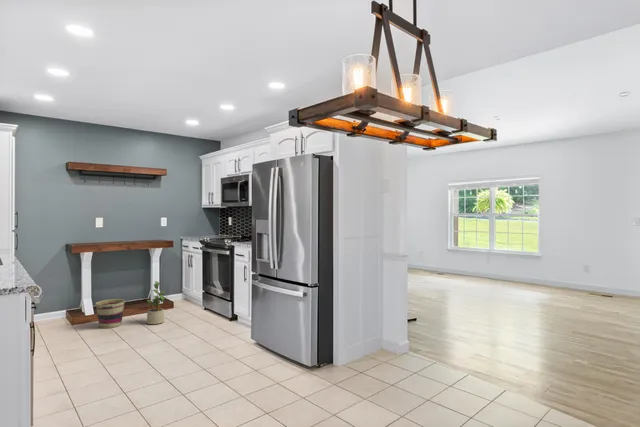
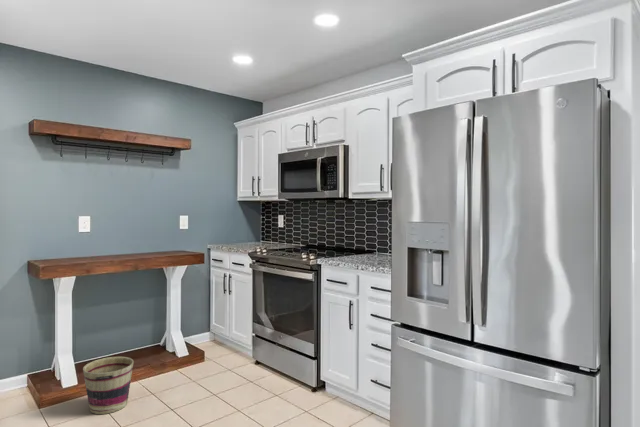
potted plant: present [147,281,165,324] -> none [171,326,206,402]

